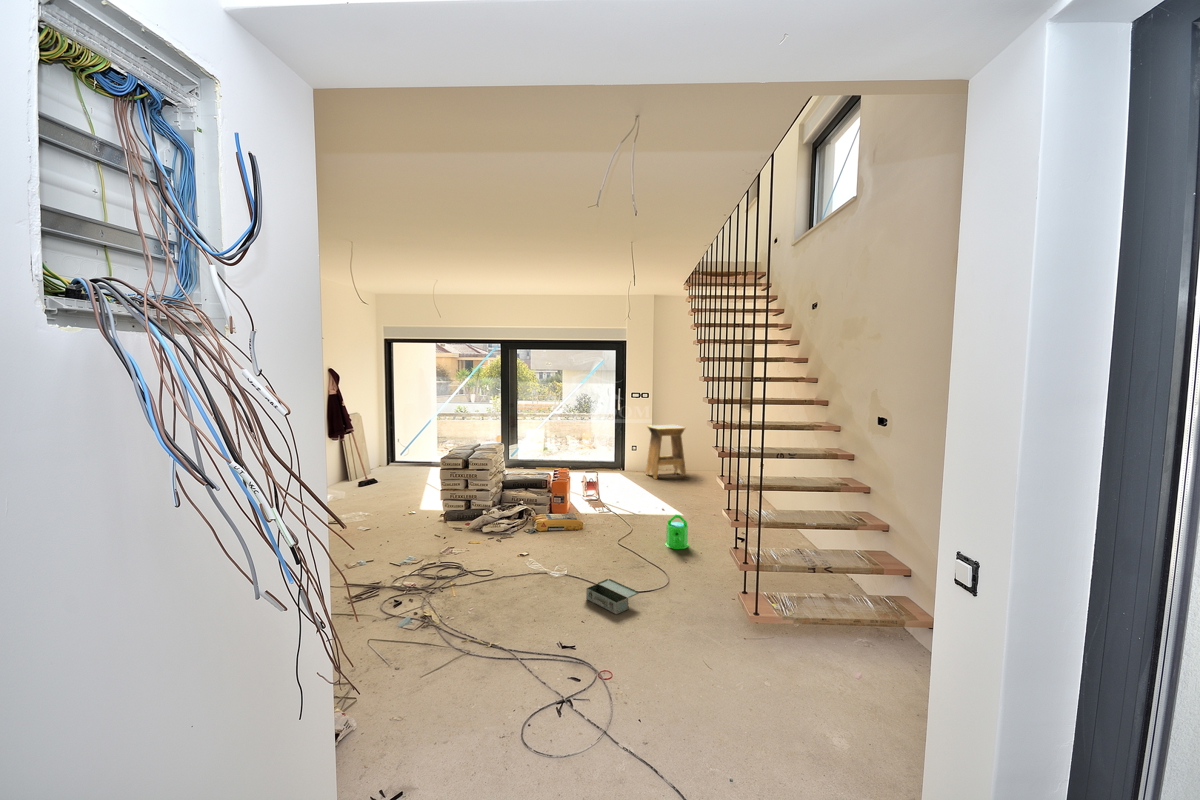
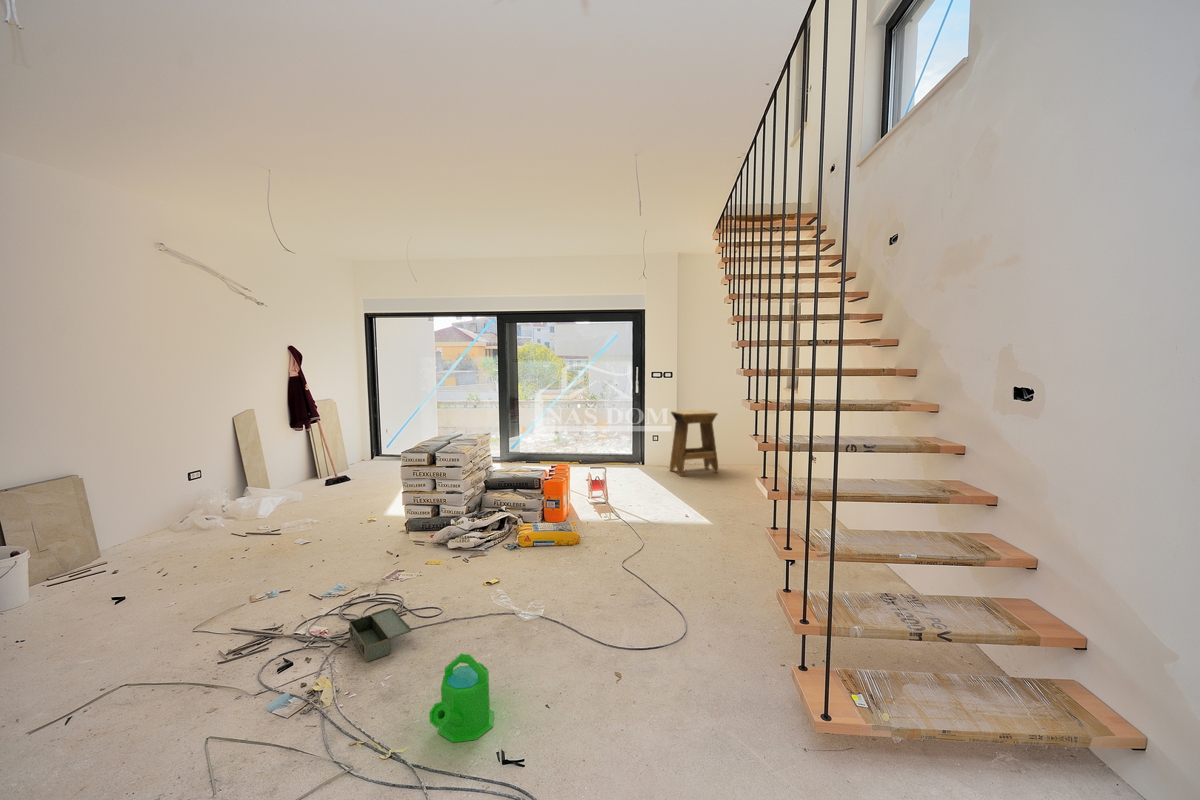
watering can: present [665,514,689,549] -> present [429,654,494,742]
toolbox: present [586,579,639,614] -> present [349,608,411,662]

